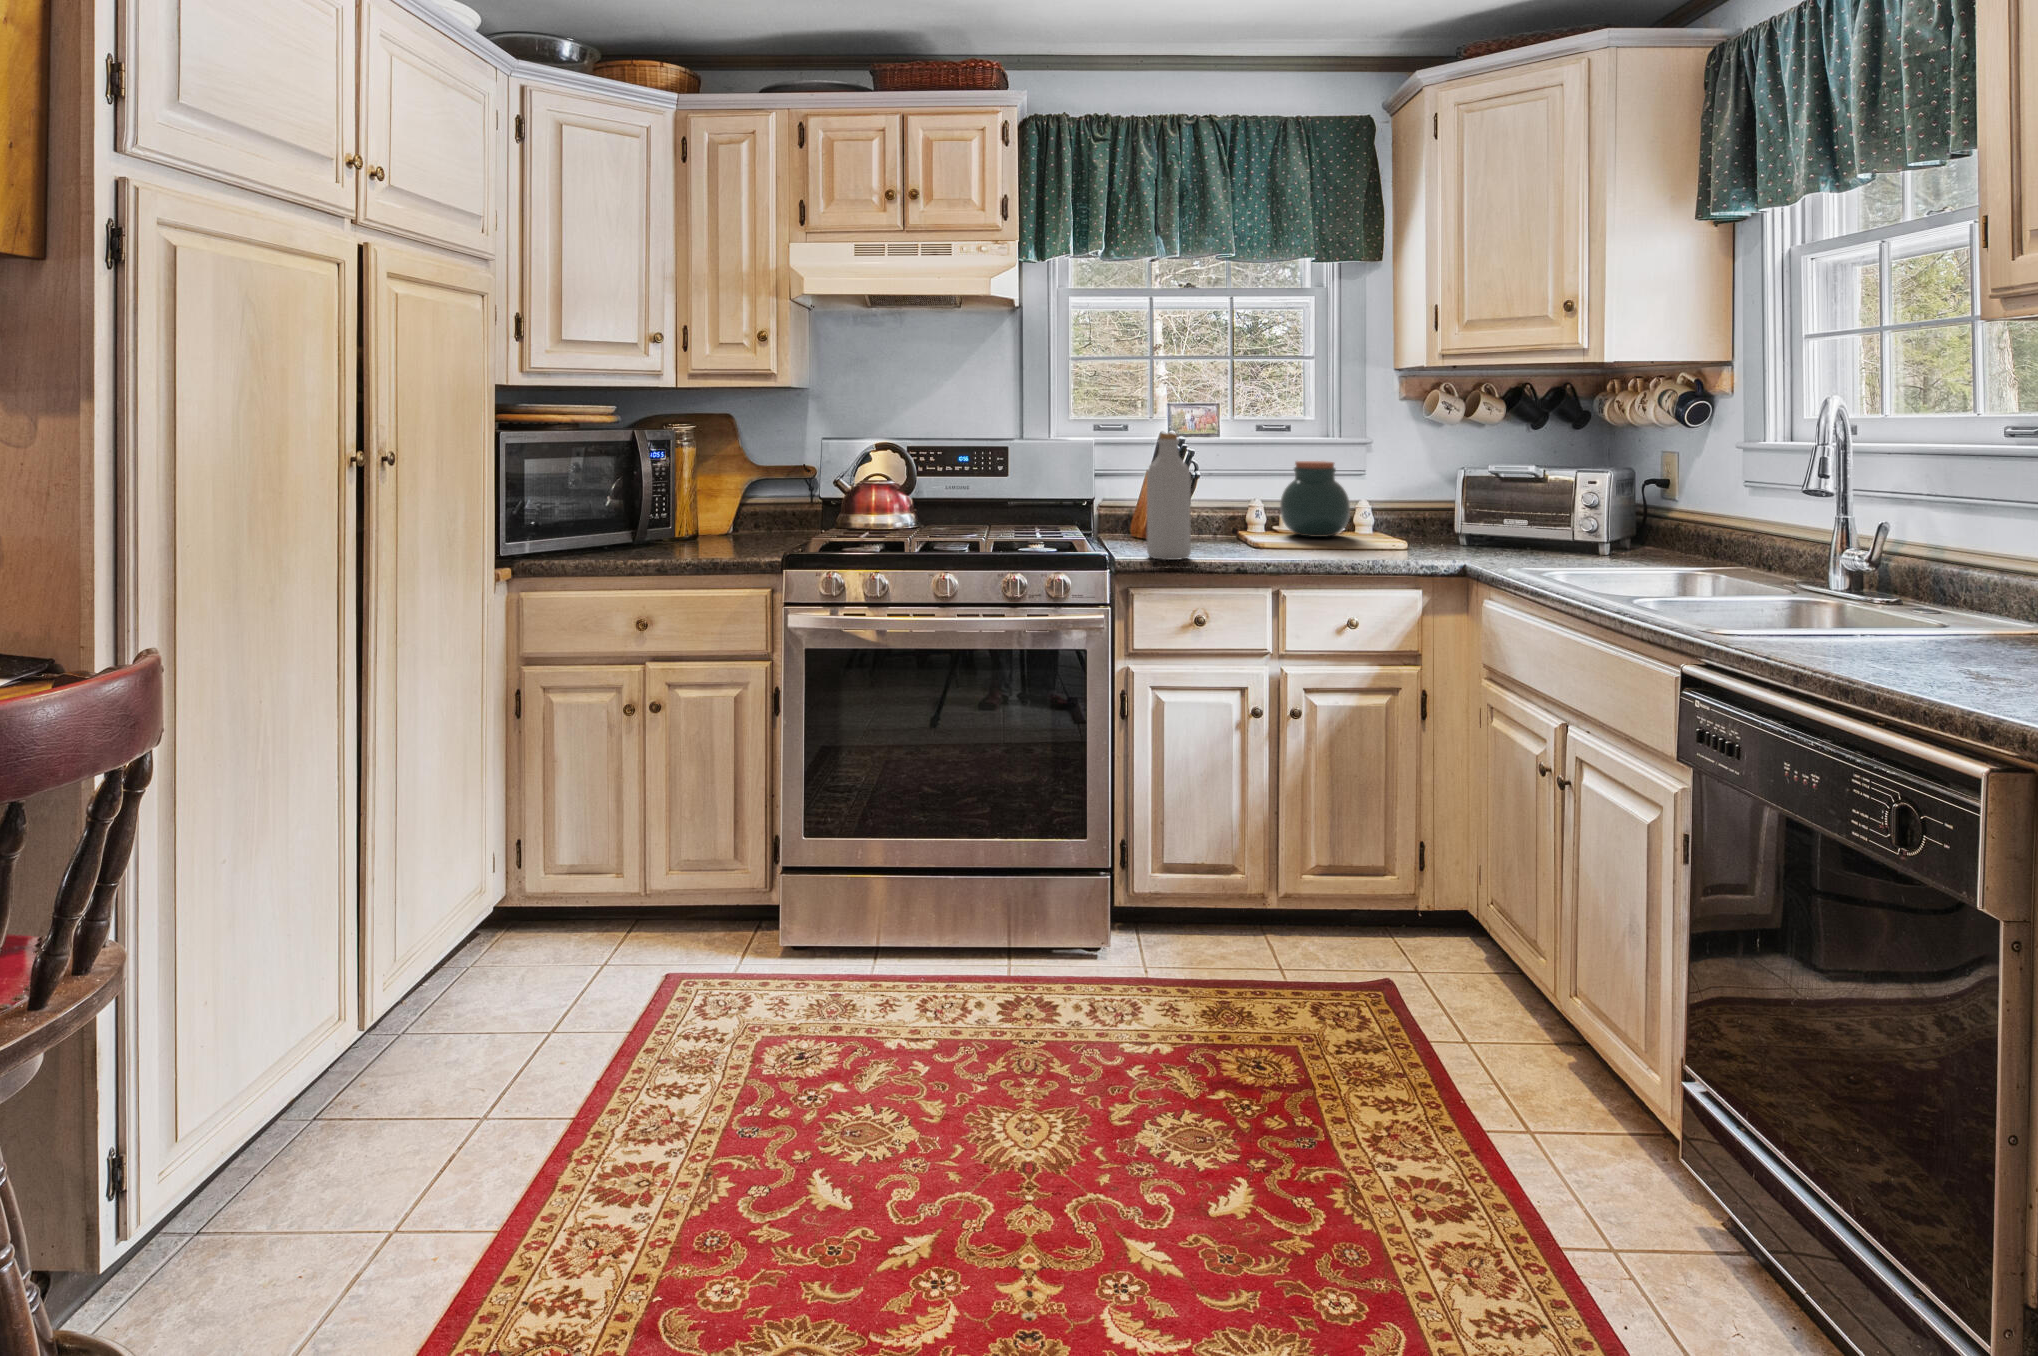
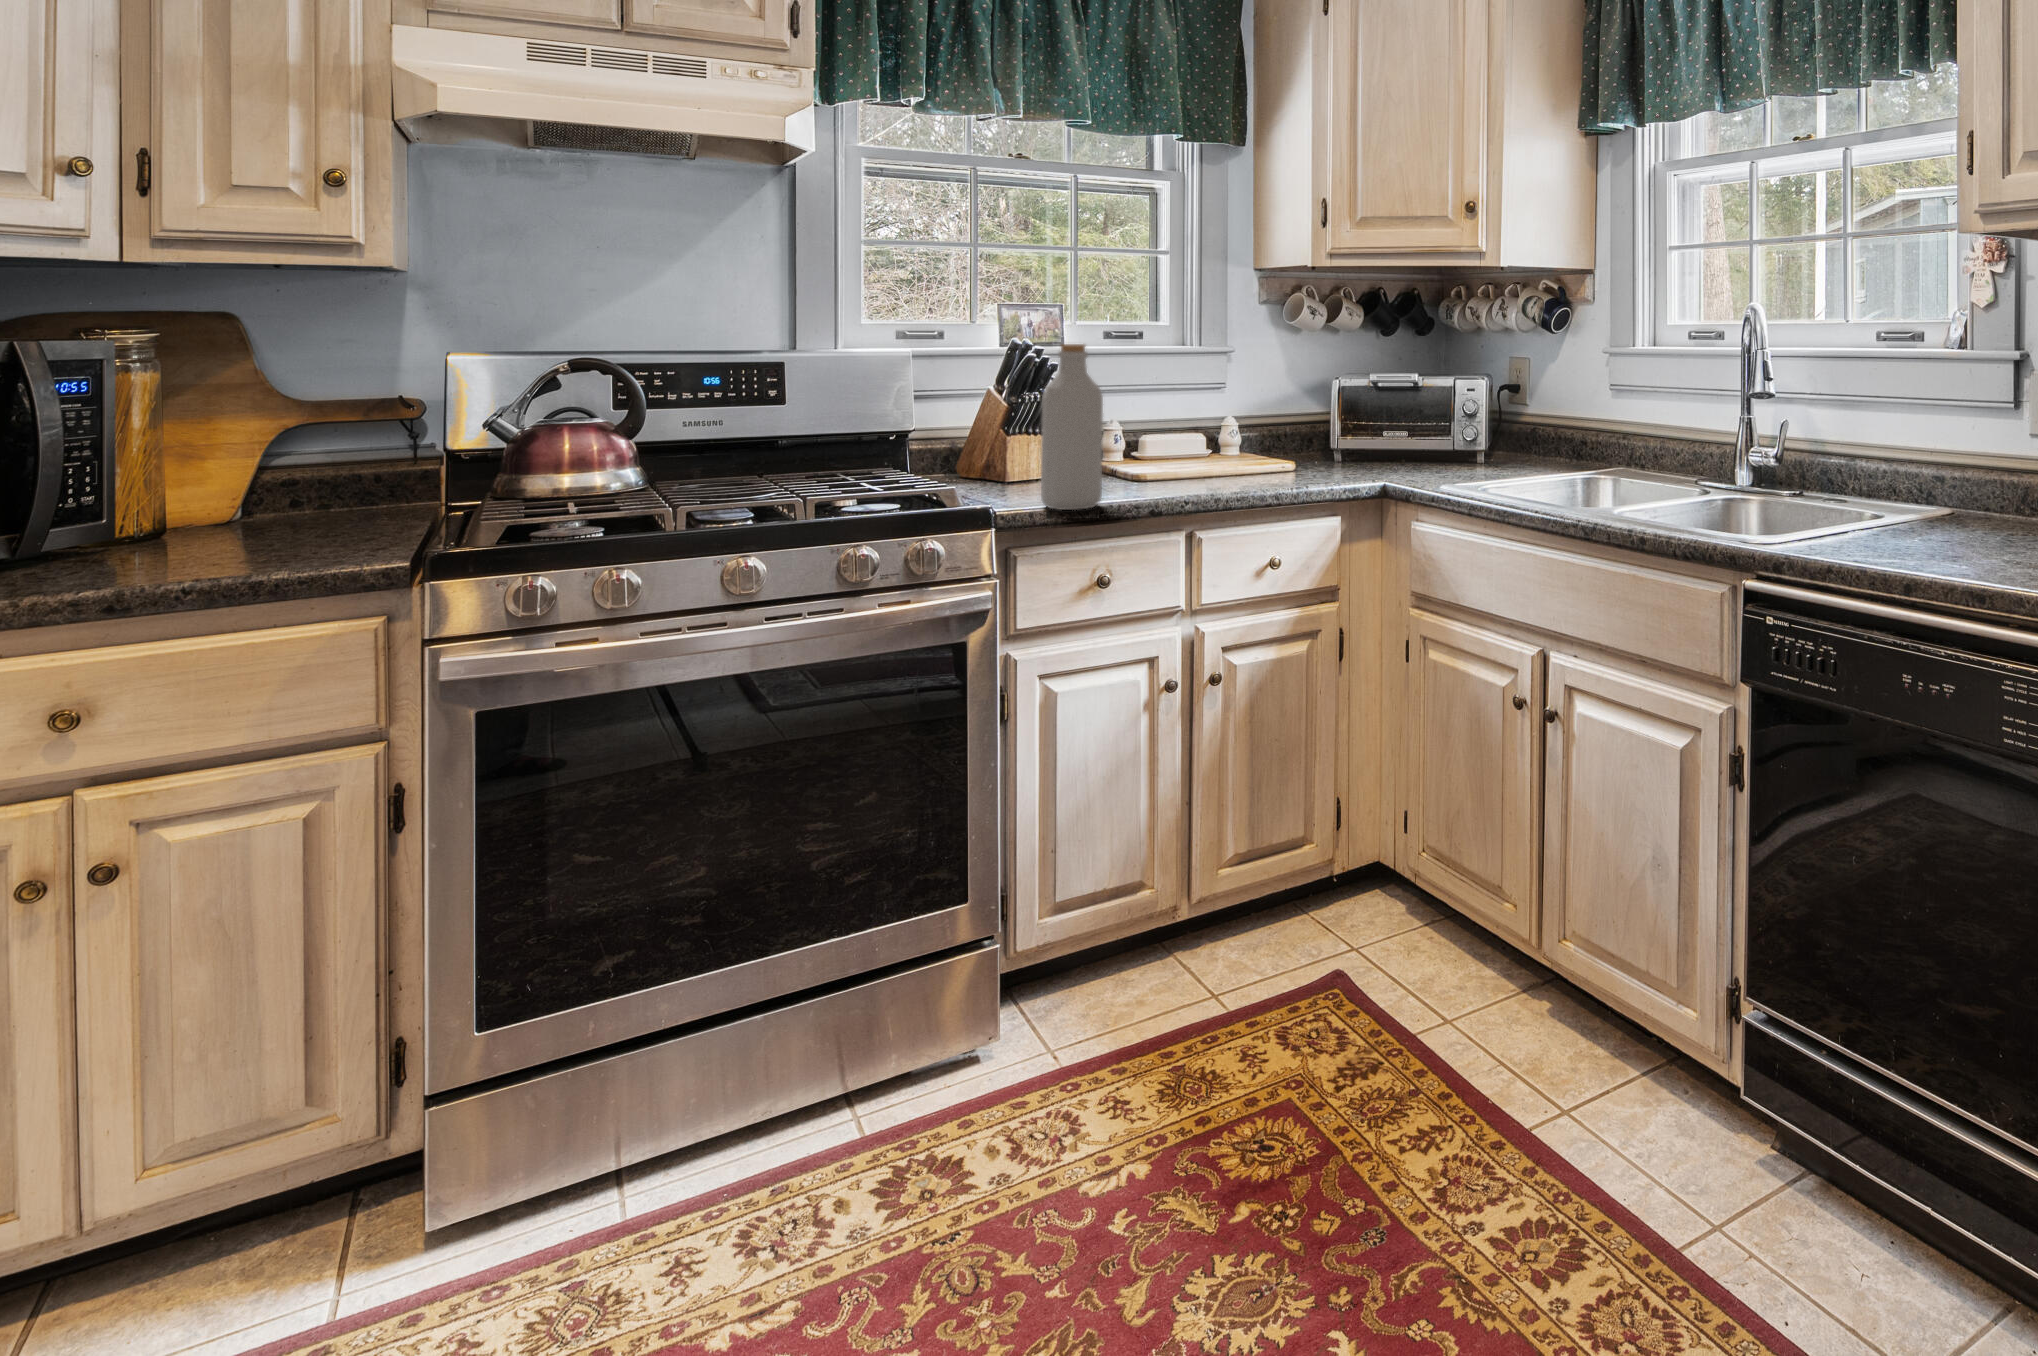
jar: present [1280,461,1350,537] -> none [1162,376,1241,464]

